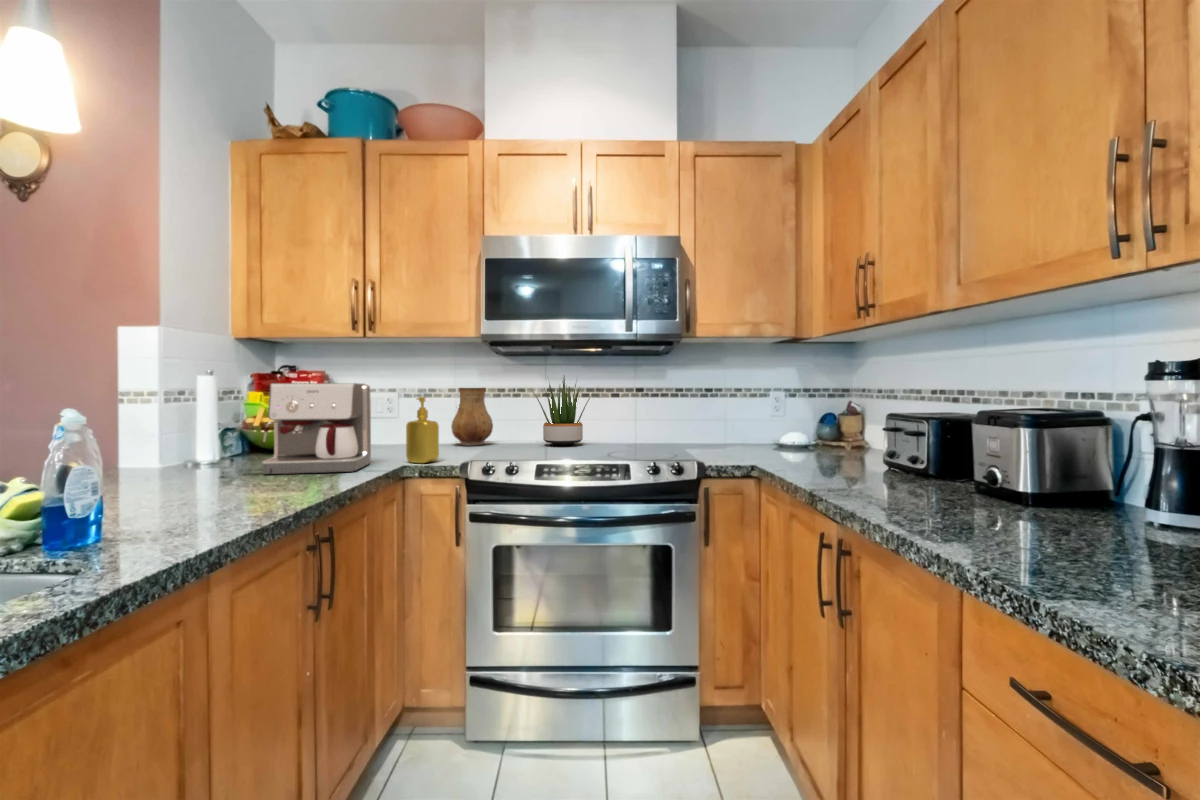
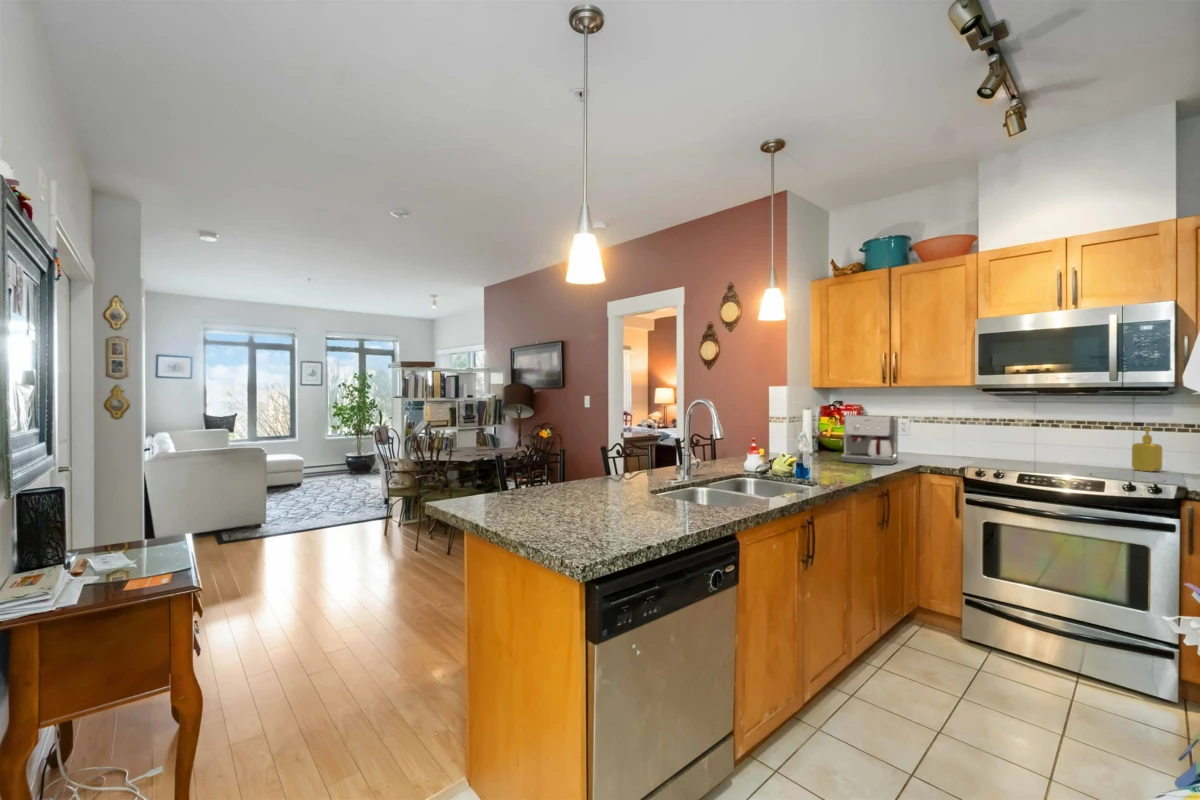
potted plant: present [532,376,593,446] -> none [1017,410,1090,465]
ceramic pitcher: present [451,388,493,446] -> none [950,417,985,458]
soap dispenser: present [406,397,439,463] -> present [1132,428,1162,472]

